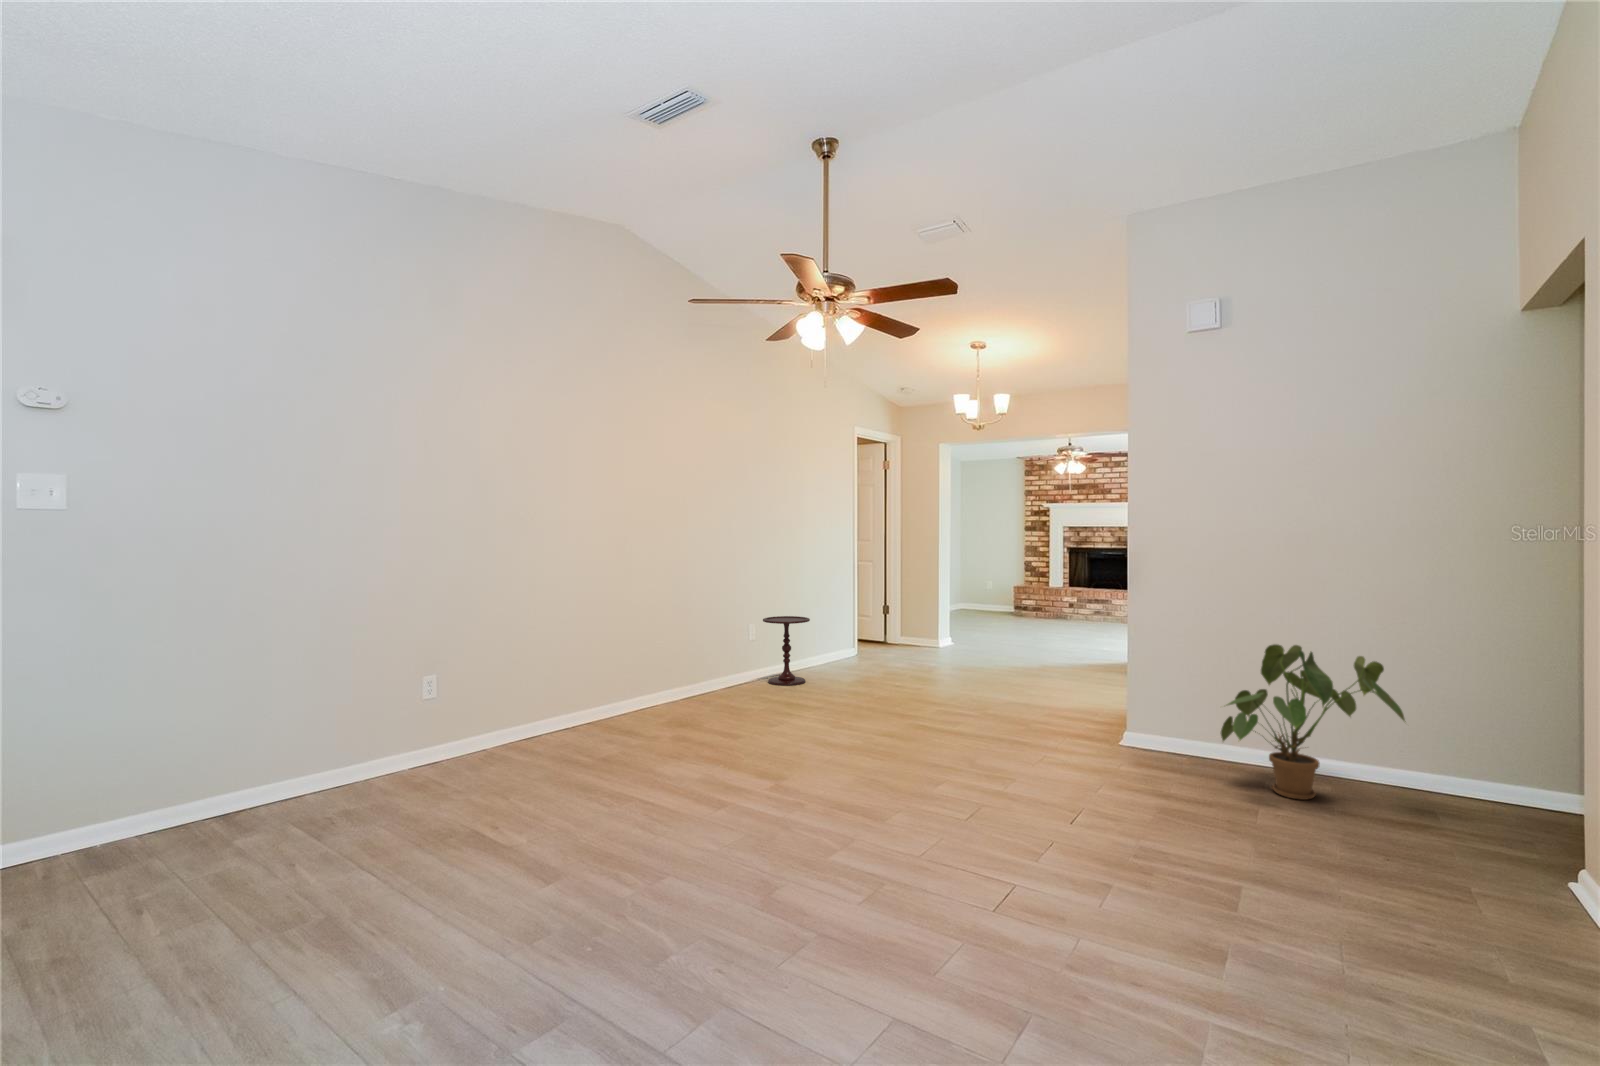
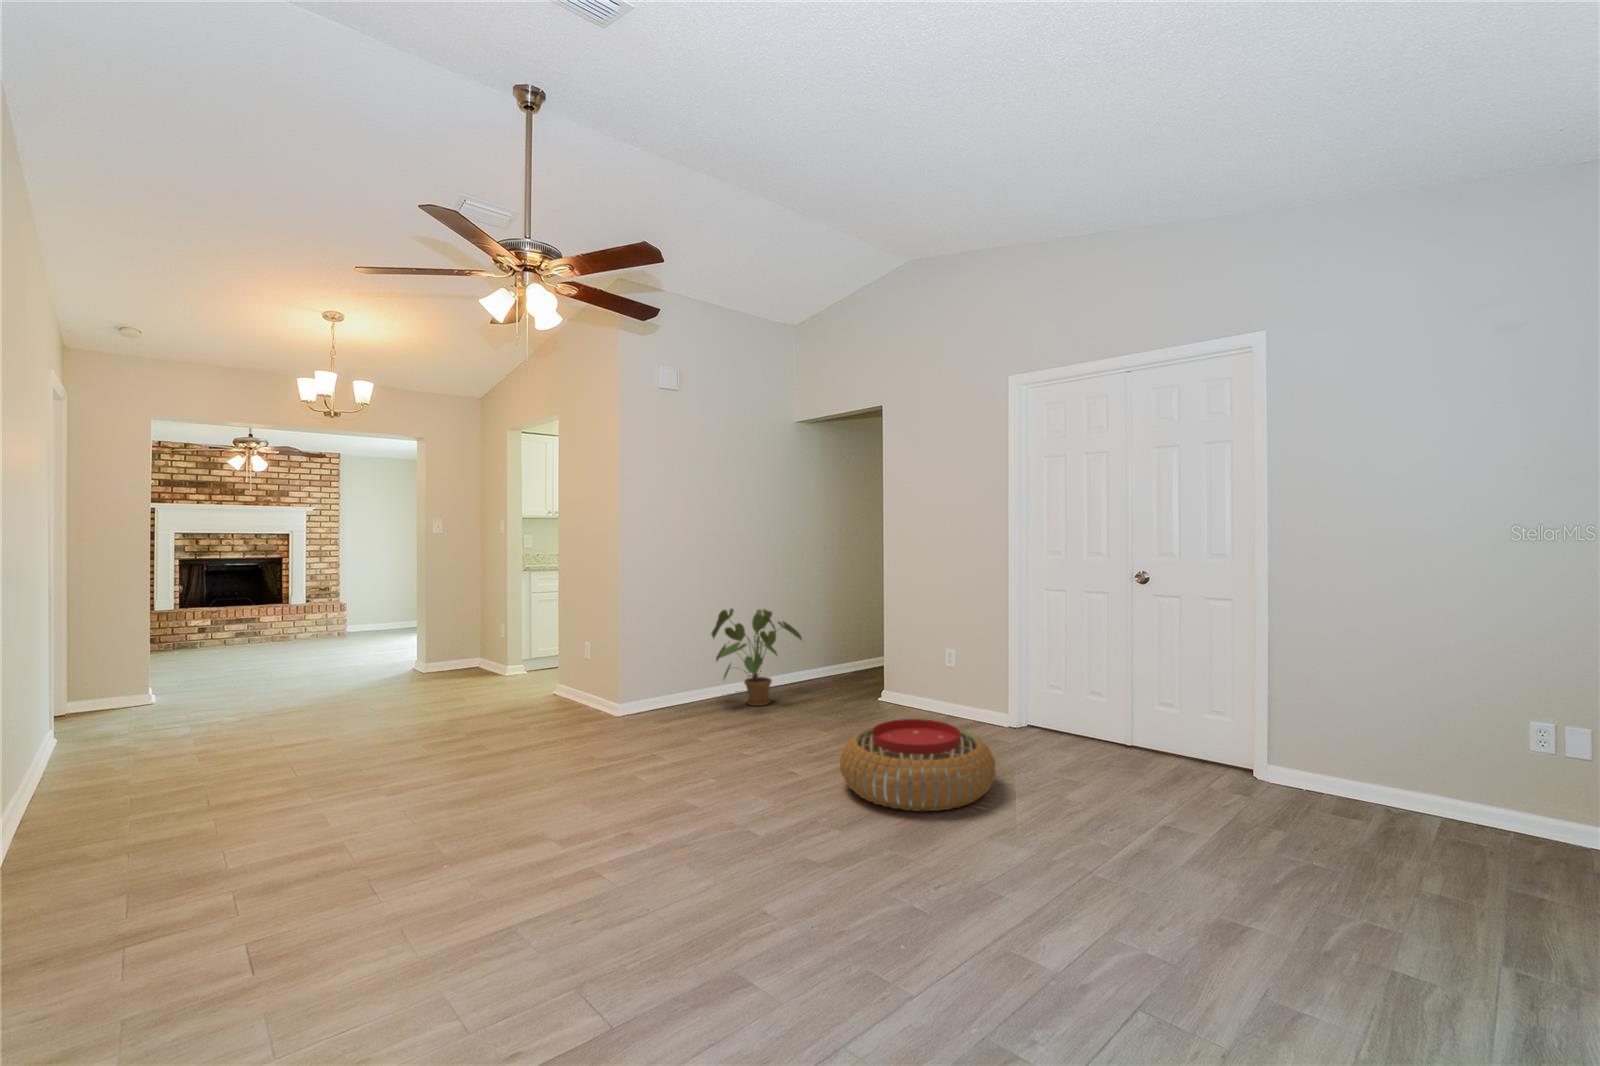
side table: present [763,616,810,686] -> none [13,690,126,818]
pouf: none [973,827,1249,1014] -> present [840,719,996,811]

